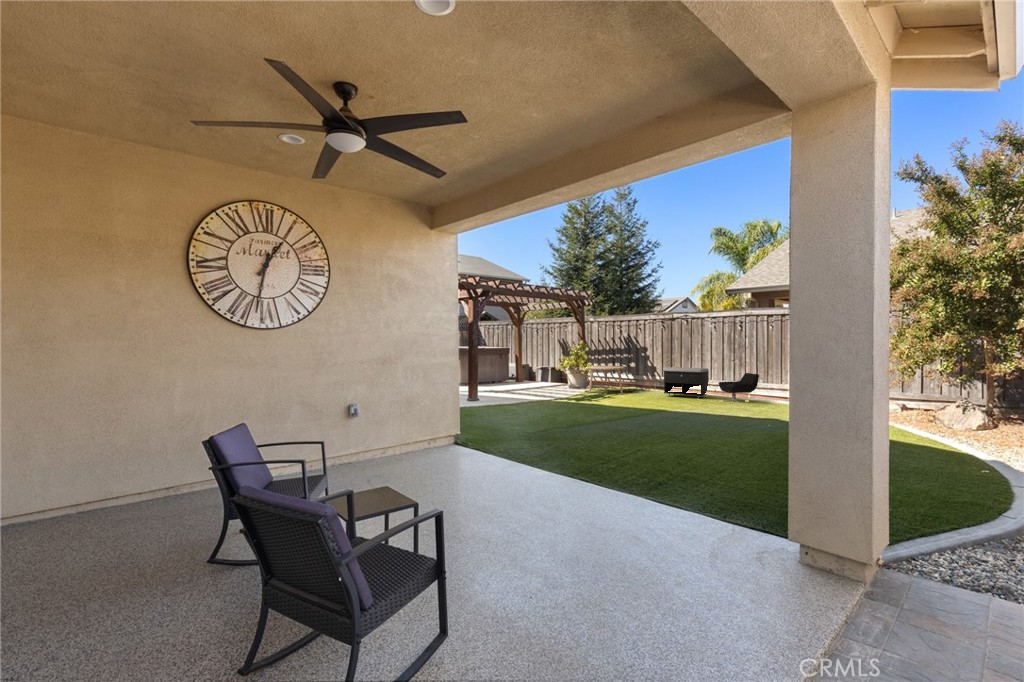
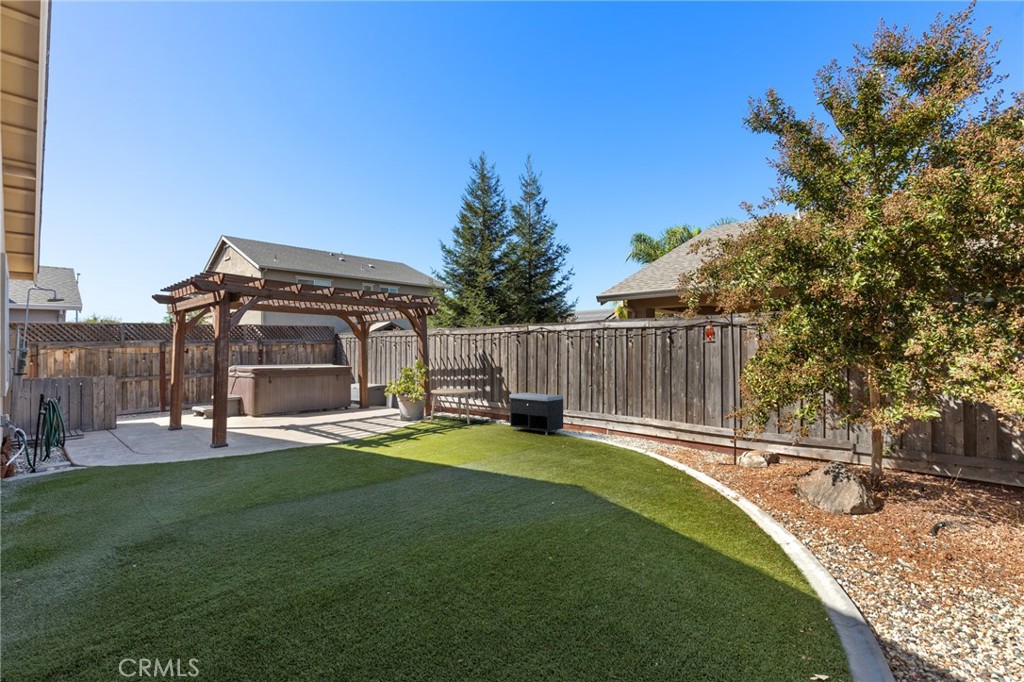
lounge chair: present [718,373,759,403] -> none [565,403,613,444]

